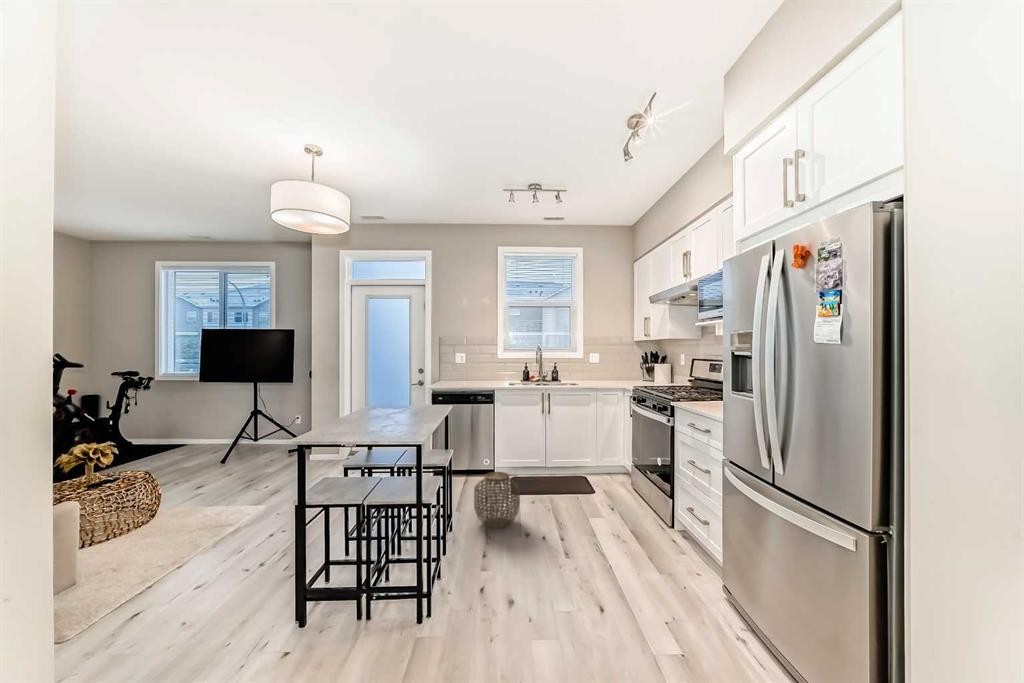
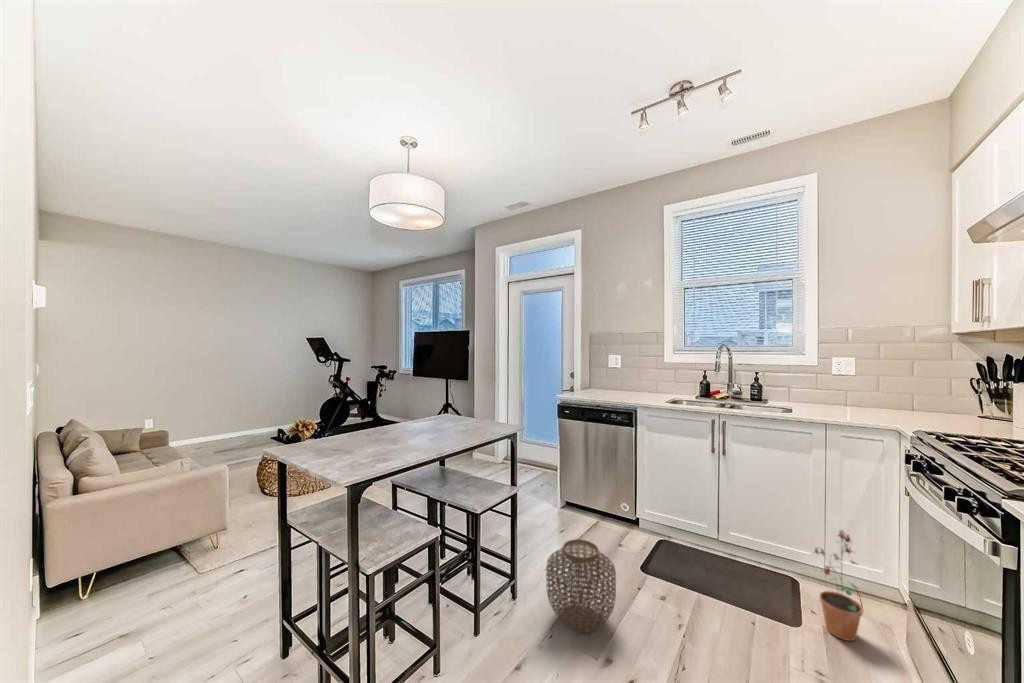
potted plant: none [596,440,619,493] -> present [815,530,862,641]

